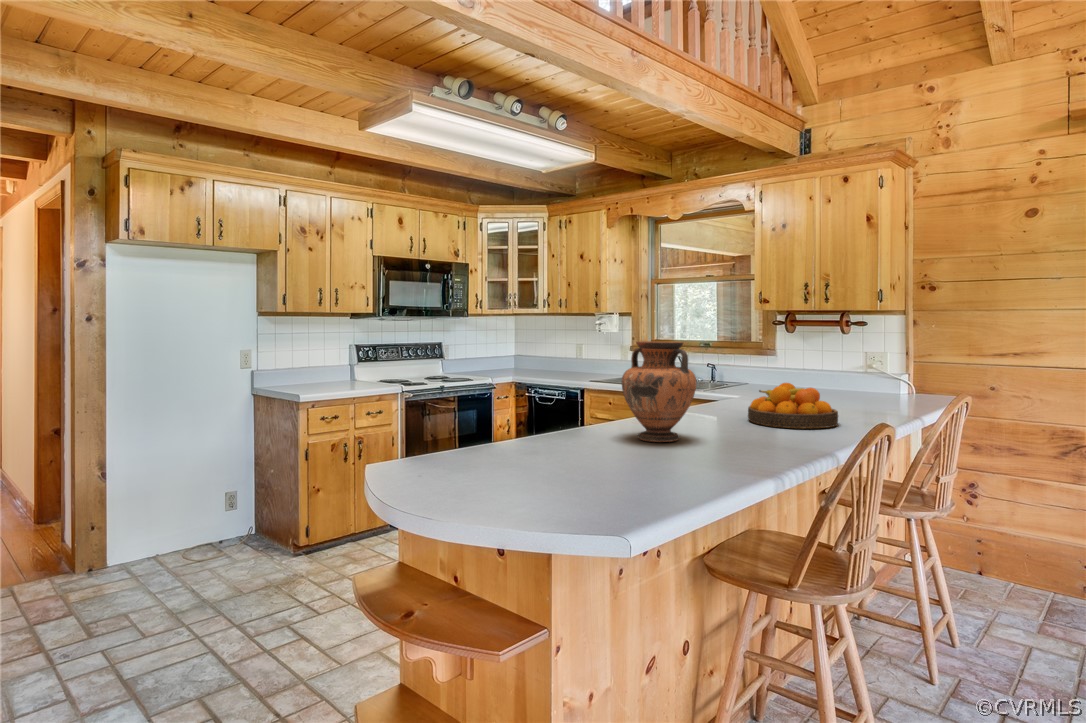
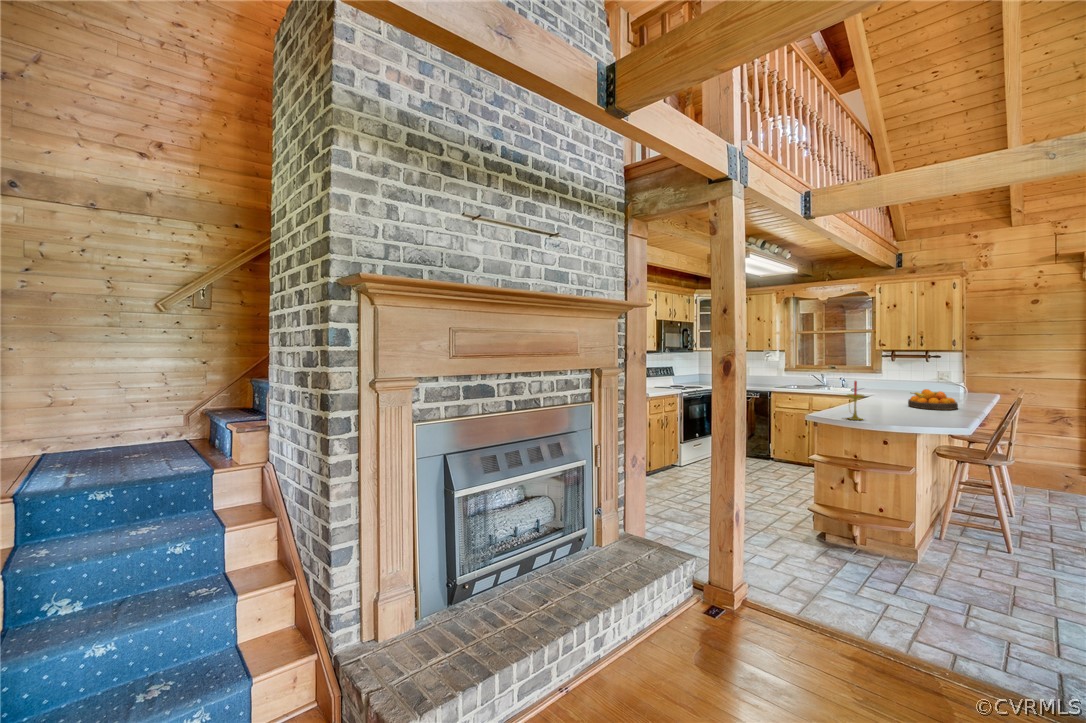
vase: present [622,341,696,442] -> none [869,373,907,416]
candle: none [534,353,577,453] -> present [847,381,864,420]

